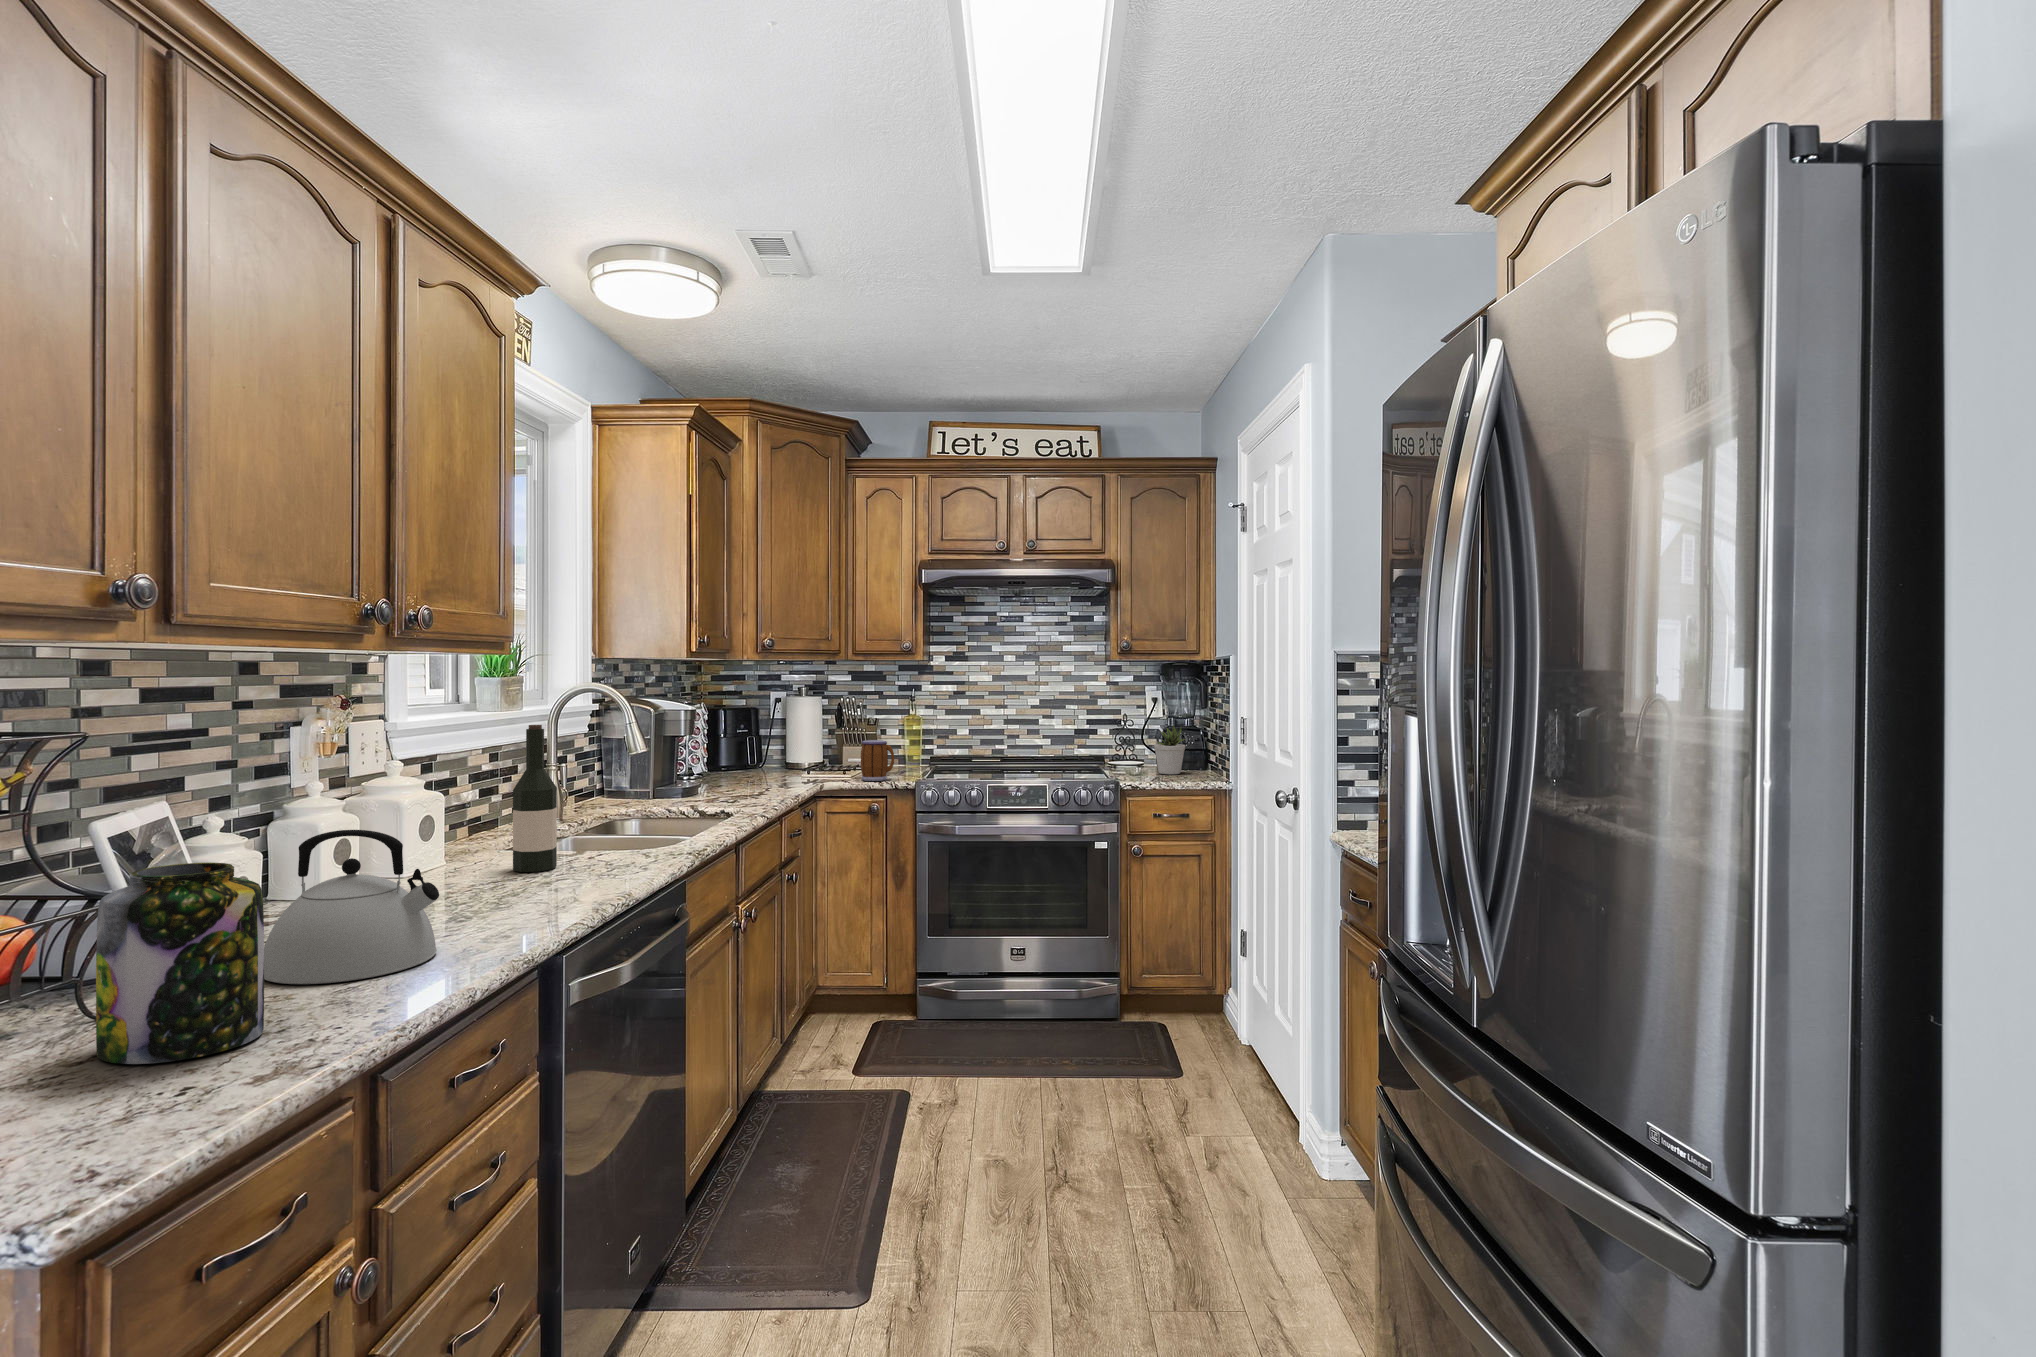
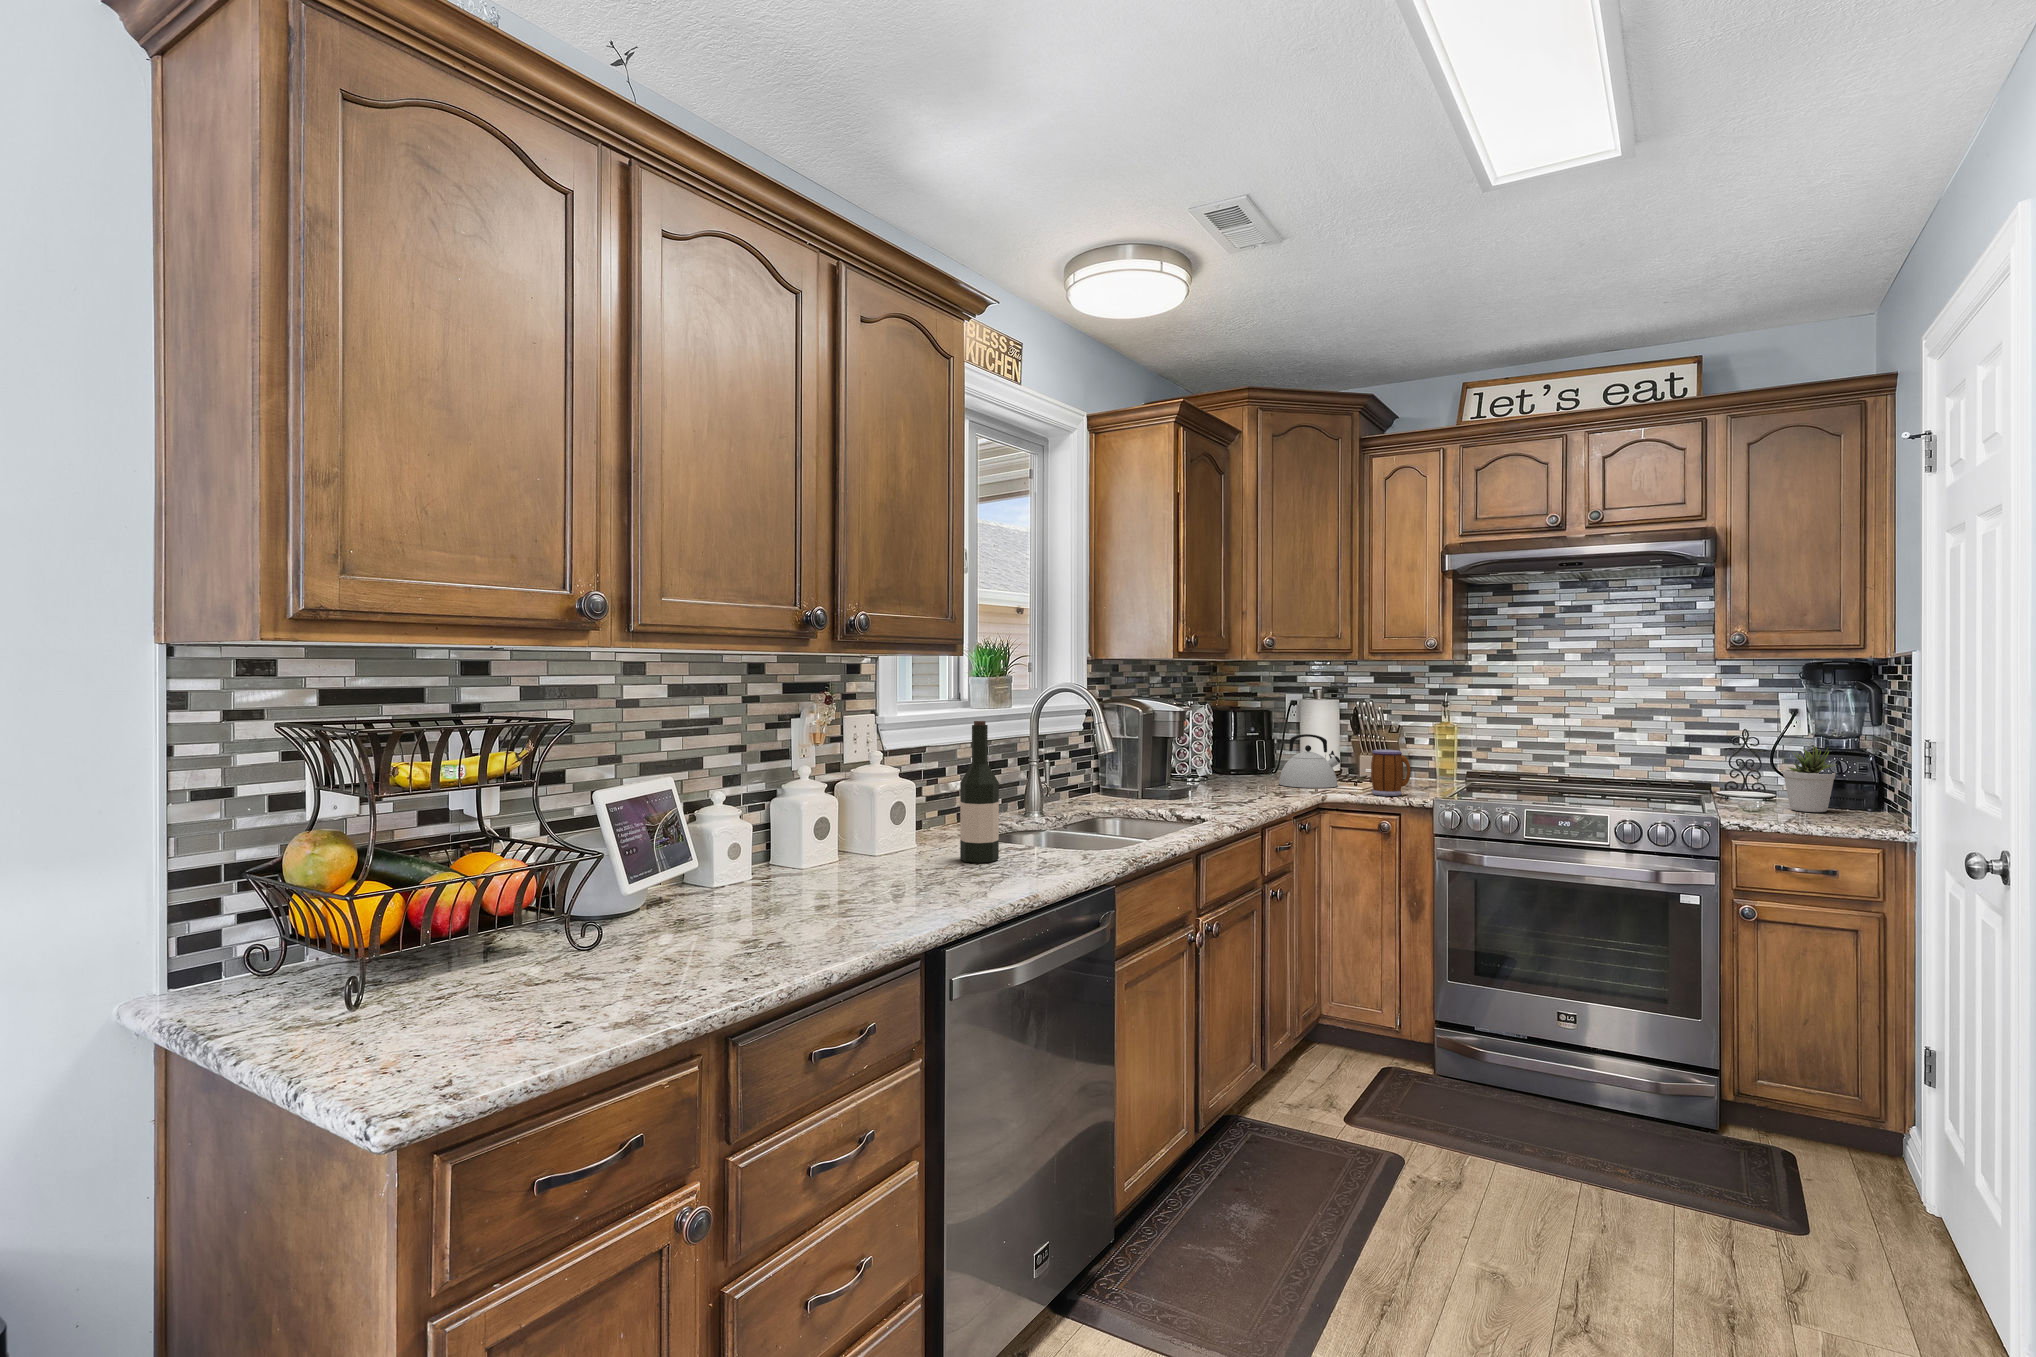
kettle: present [264,830,439,984] -> present [1279,734,1340,788]
jar: present [96,863,264,1064] -> none [531,829,647,998]

